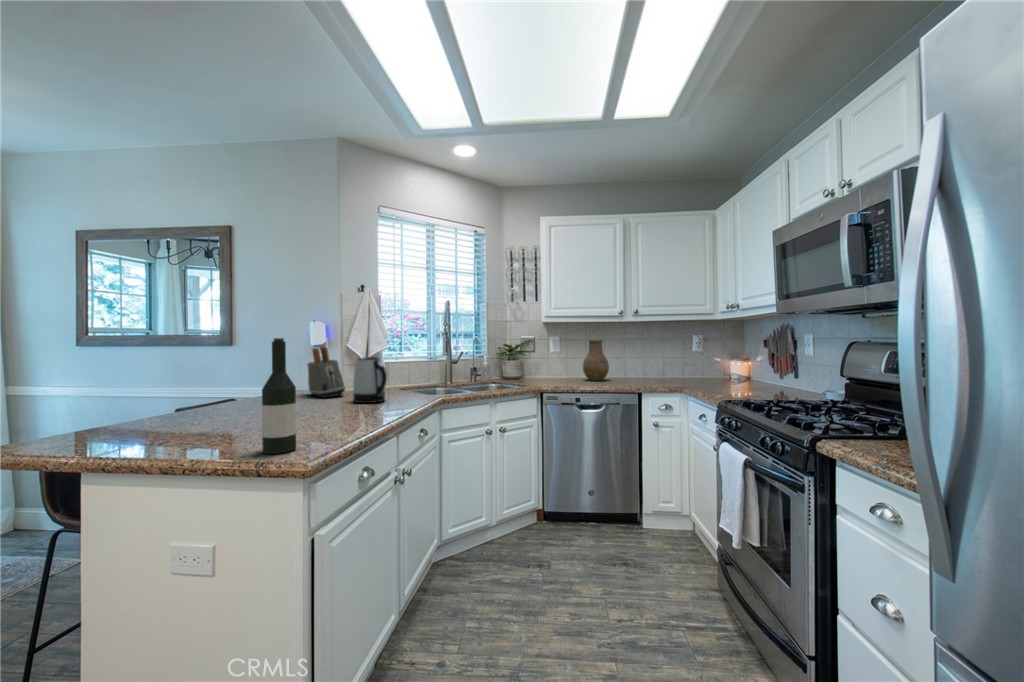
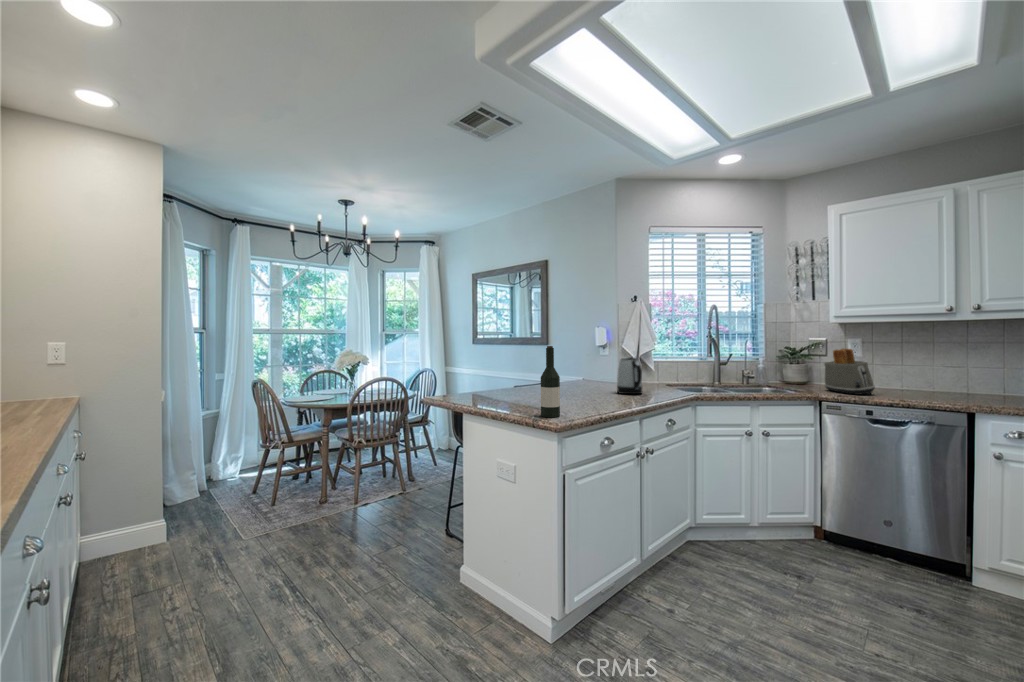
vase: present [583,340,609,381] -> none [891,343,934,394]
toaster: present [307,347,345,398] -> present [824,349,875,395]

